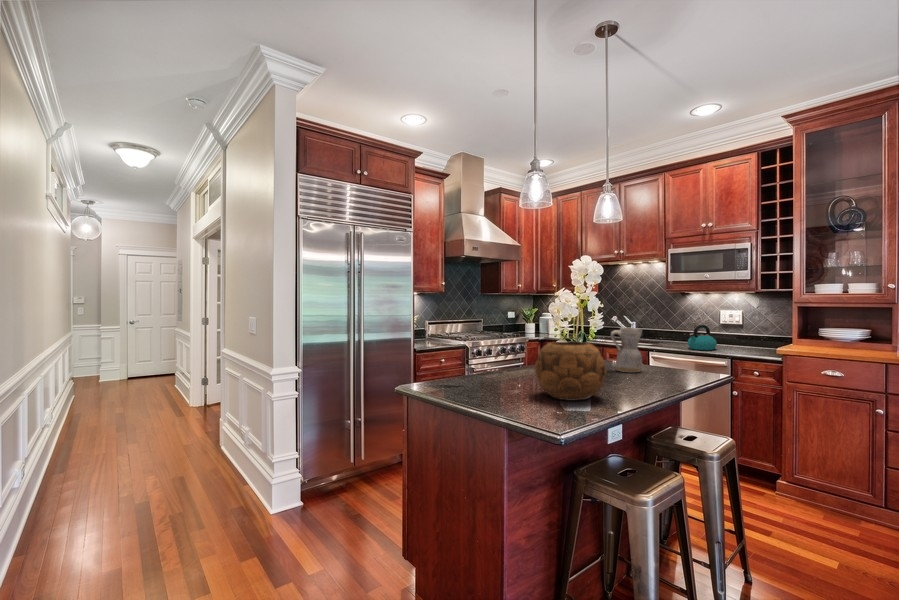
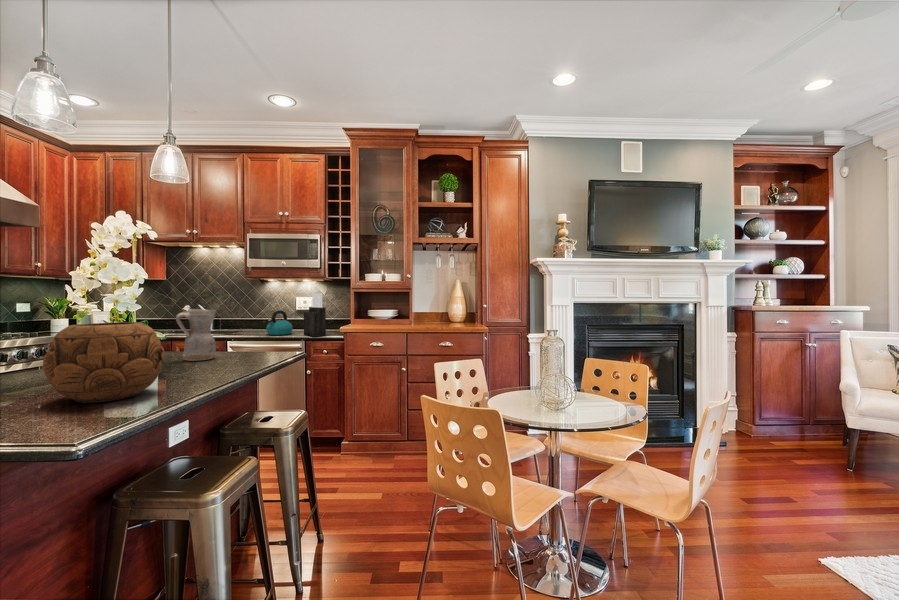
knife block: none [730,308,758,356] -> present [304,293,326,337]

